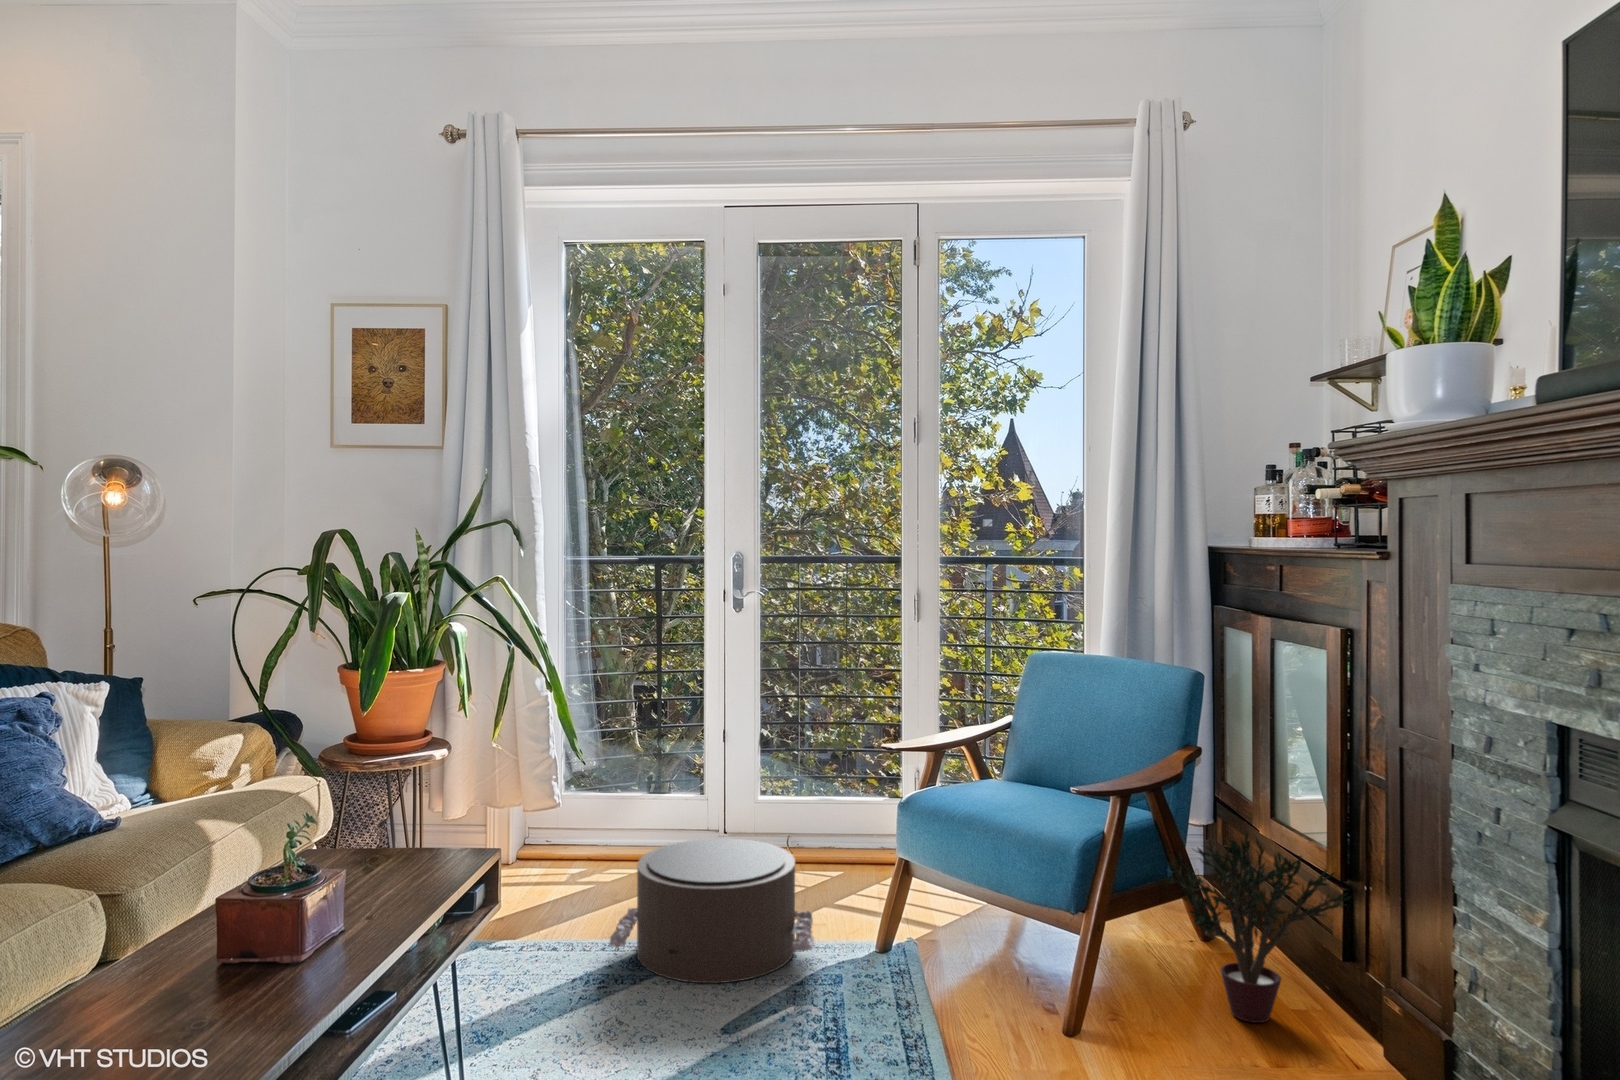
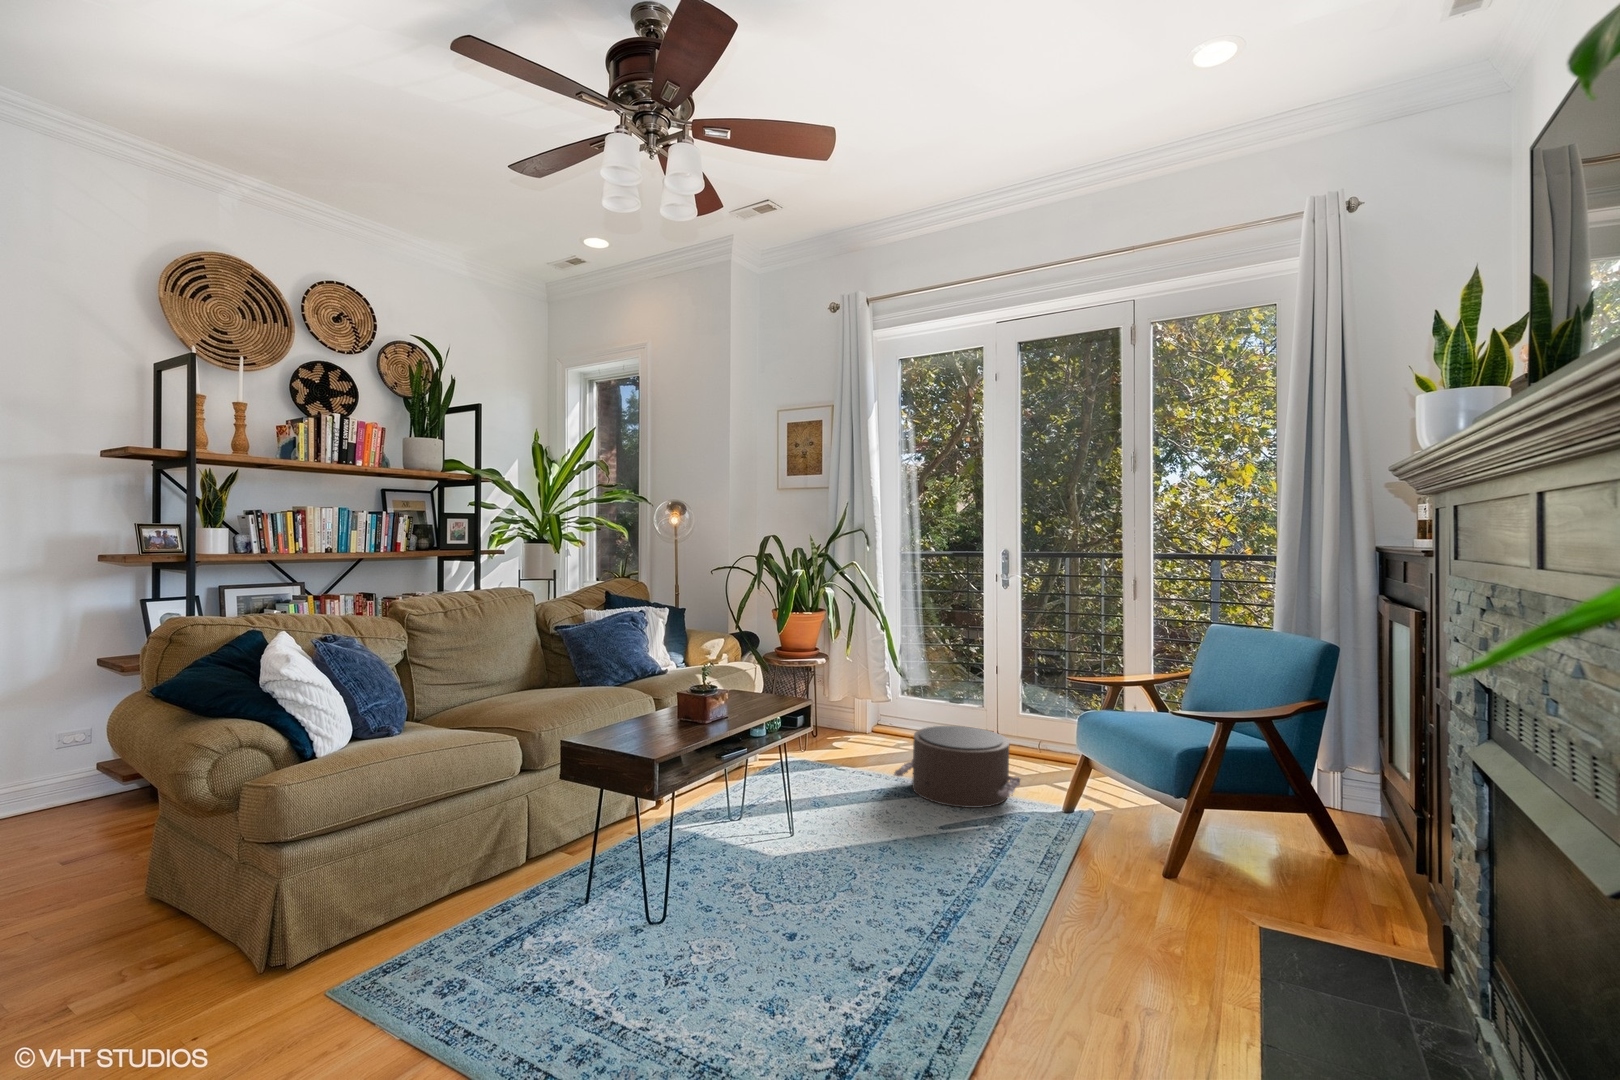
potted plant: present [1163,833,1351,1023] -> none [1247,763,1394,898]

